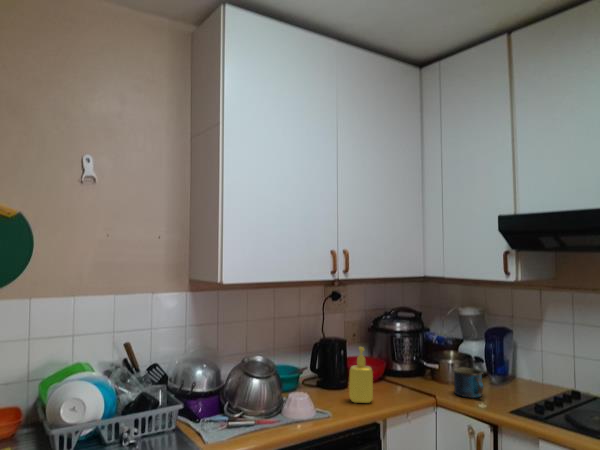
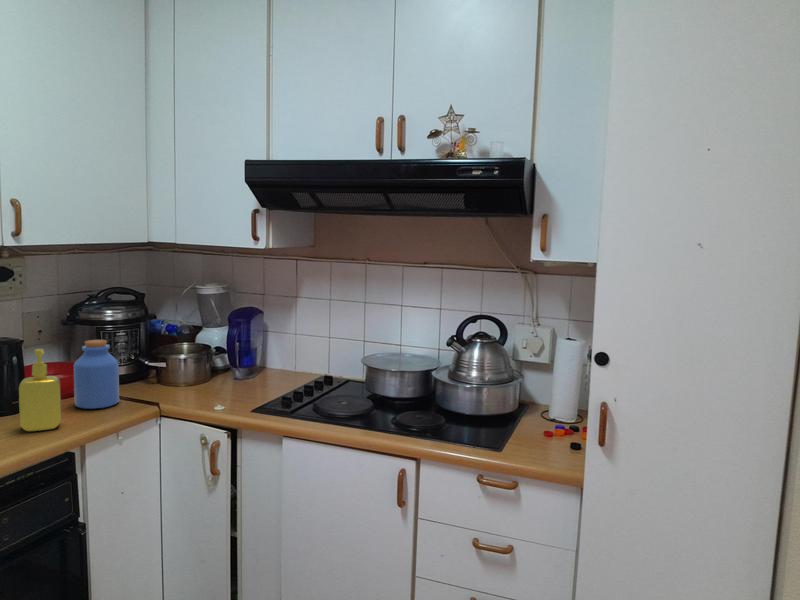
jar: none [379,344,407,393] -> present [74,340,119,409]
mug: present [453,367,484,397] -> none [184,362,223,399]

